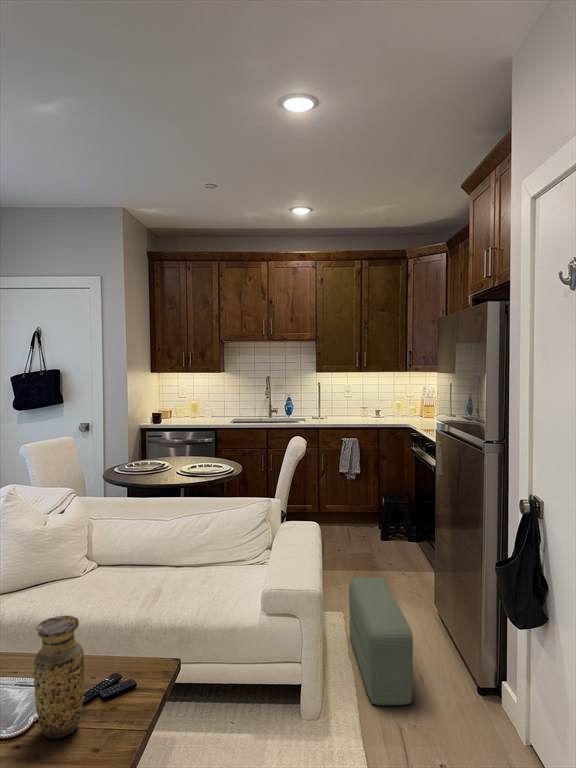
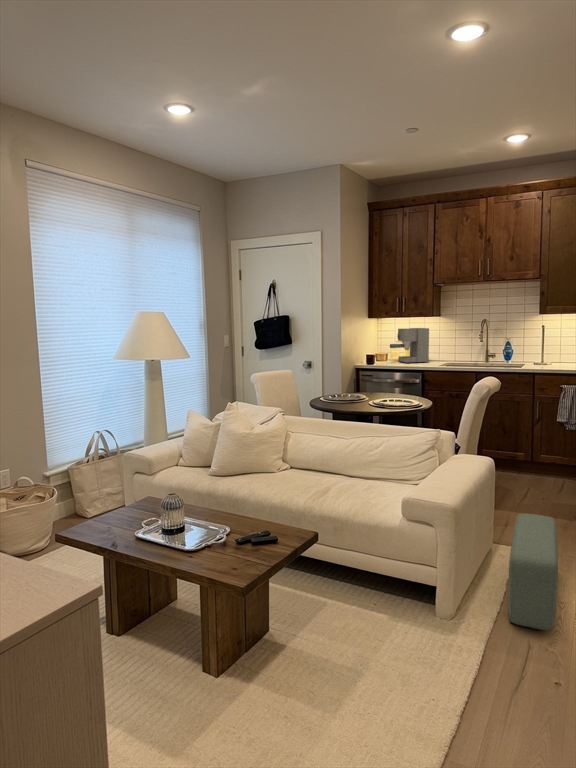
coffee maker: none [175,384,215,421] -> present [390,328,429,363]
vase: present [33,616,85,739] -> none [201,478,234,557]

